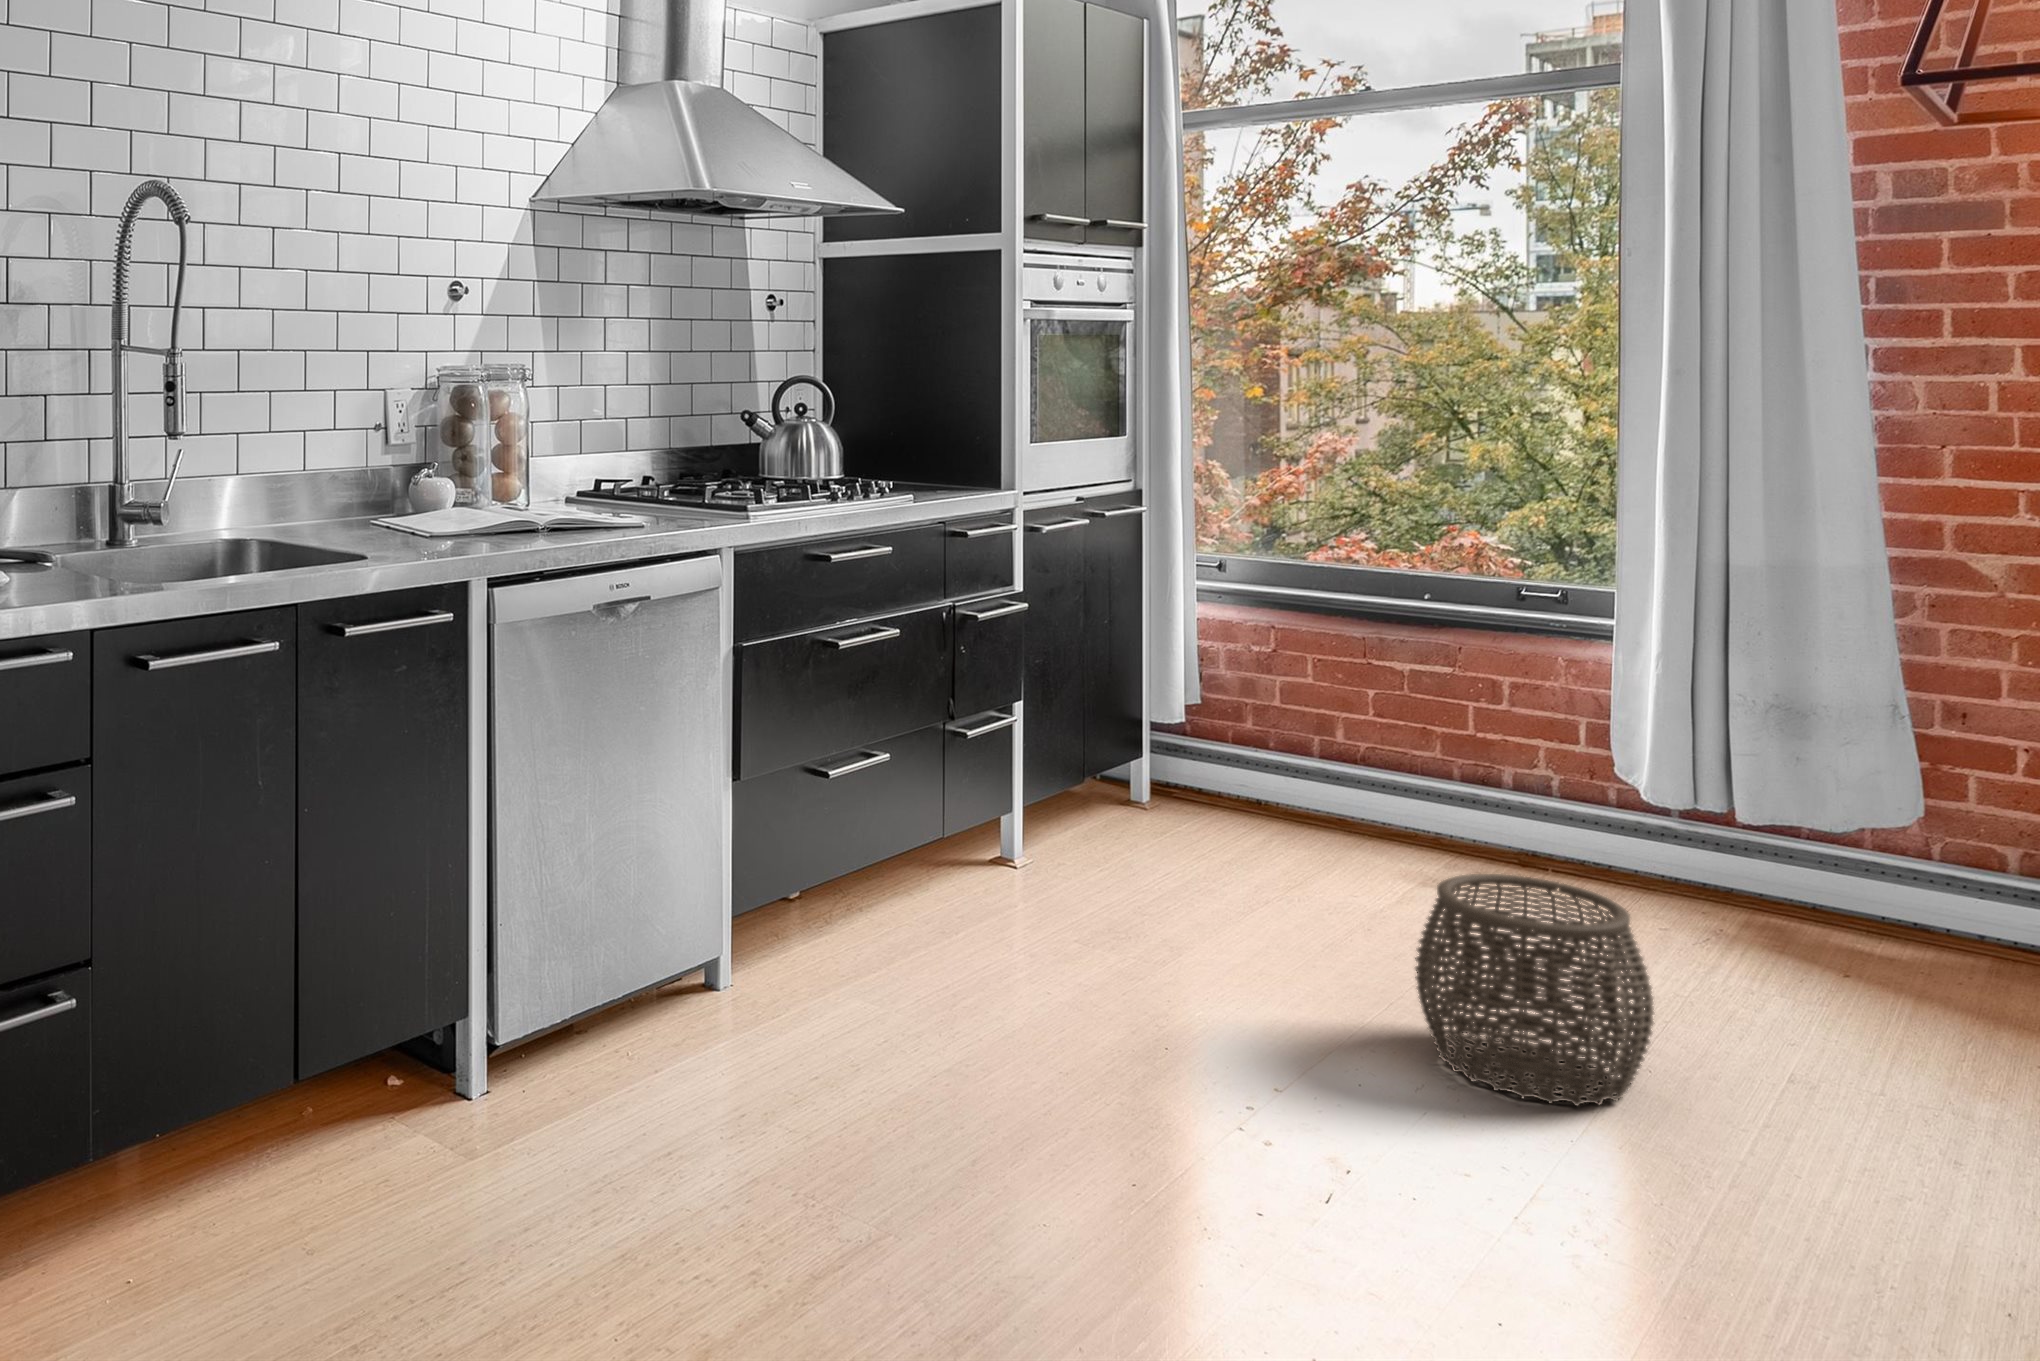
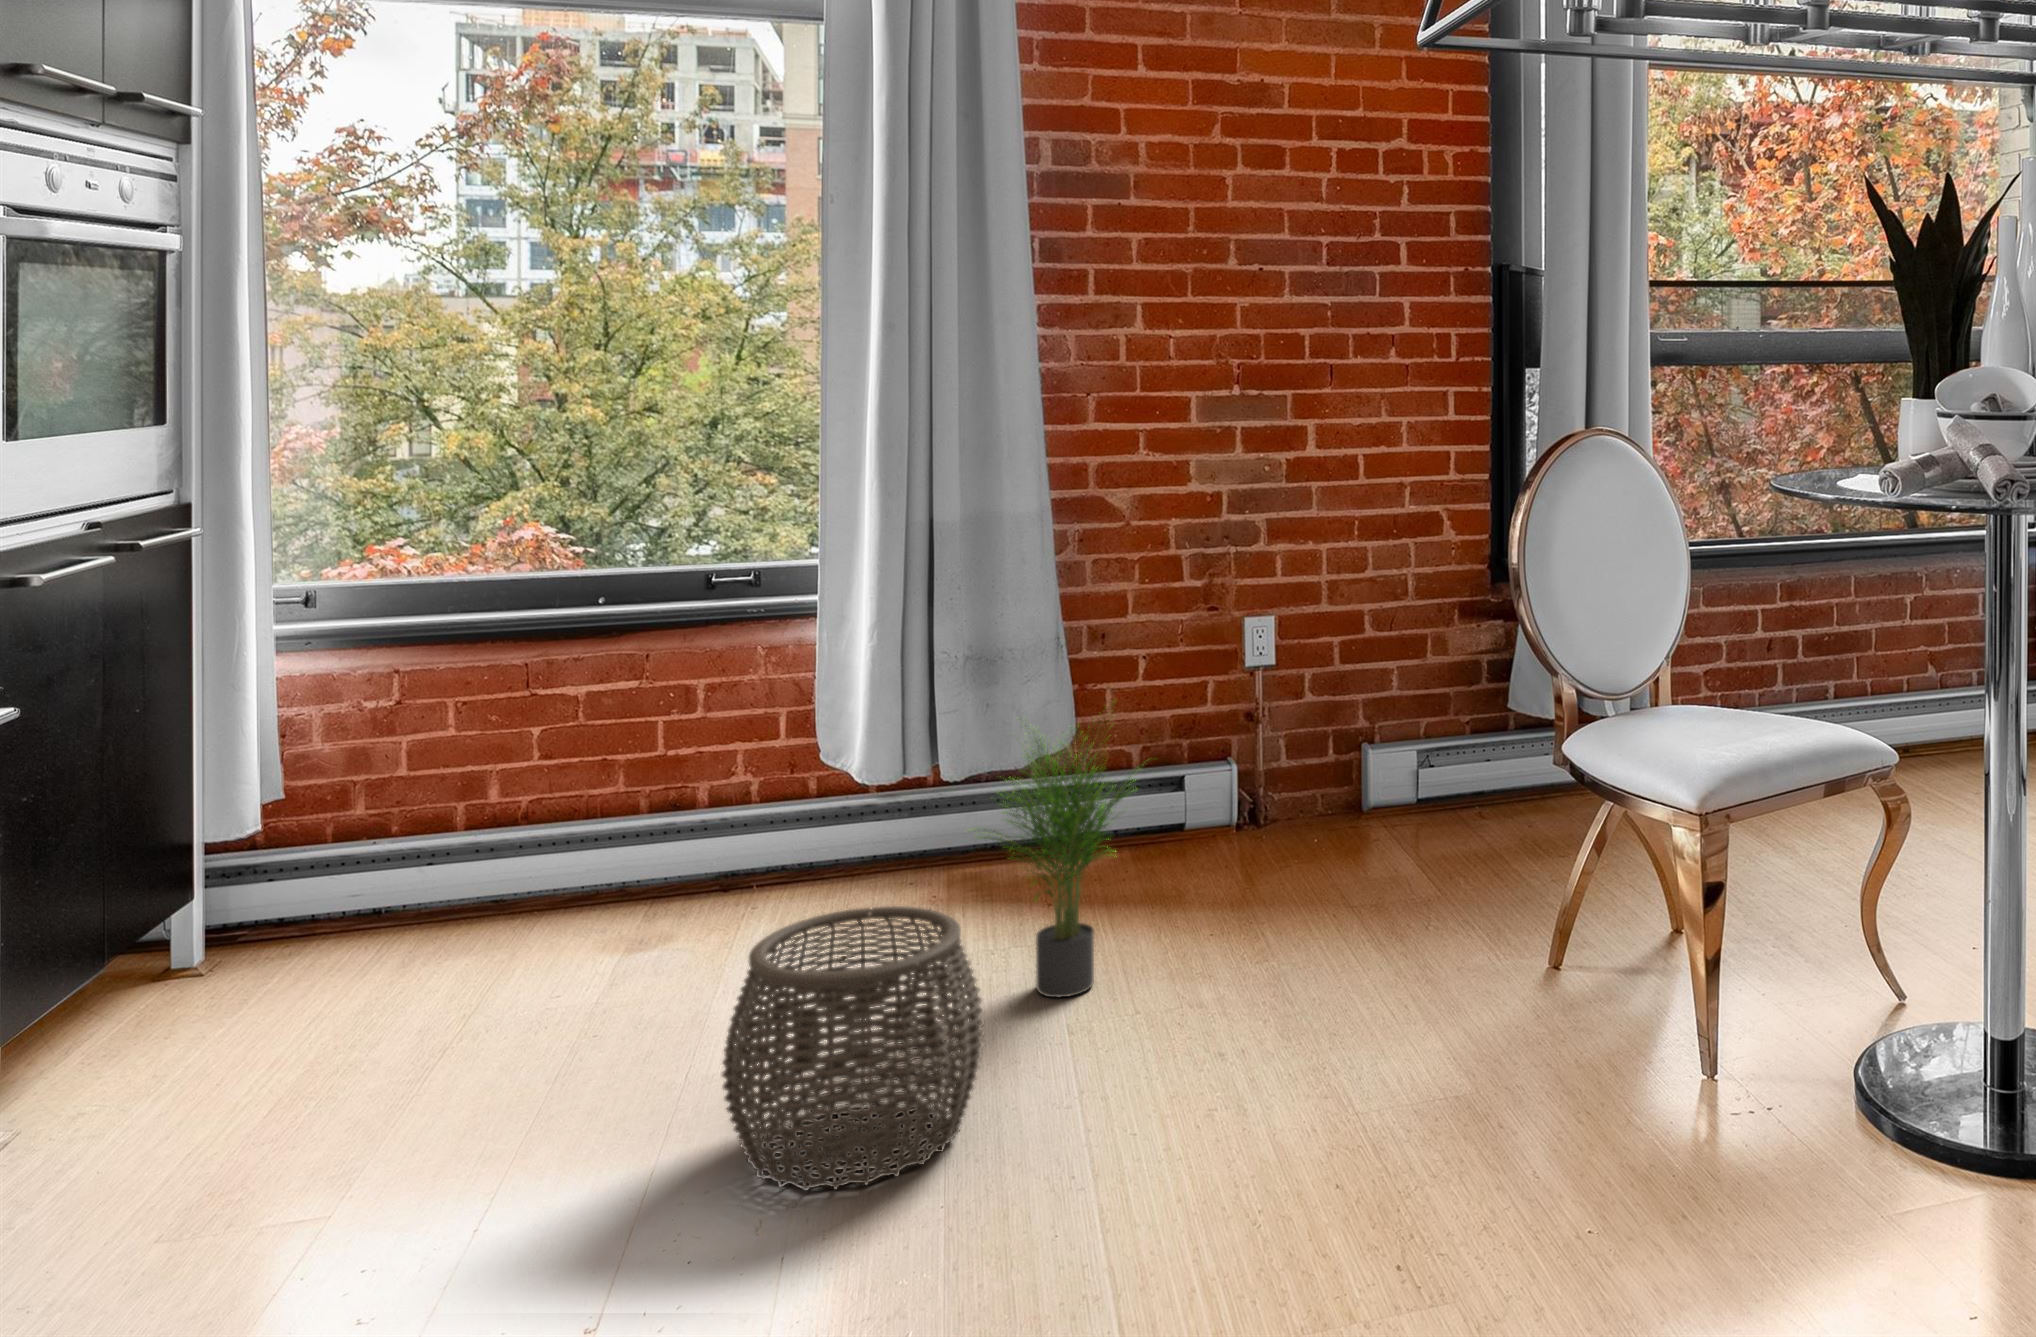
potted plant: none [1678,760,1929,1053] -> present [976,706,1139,997]

